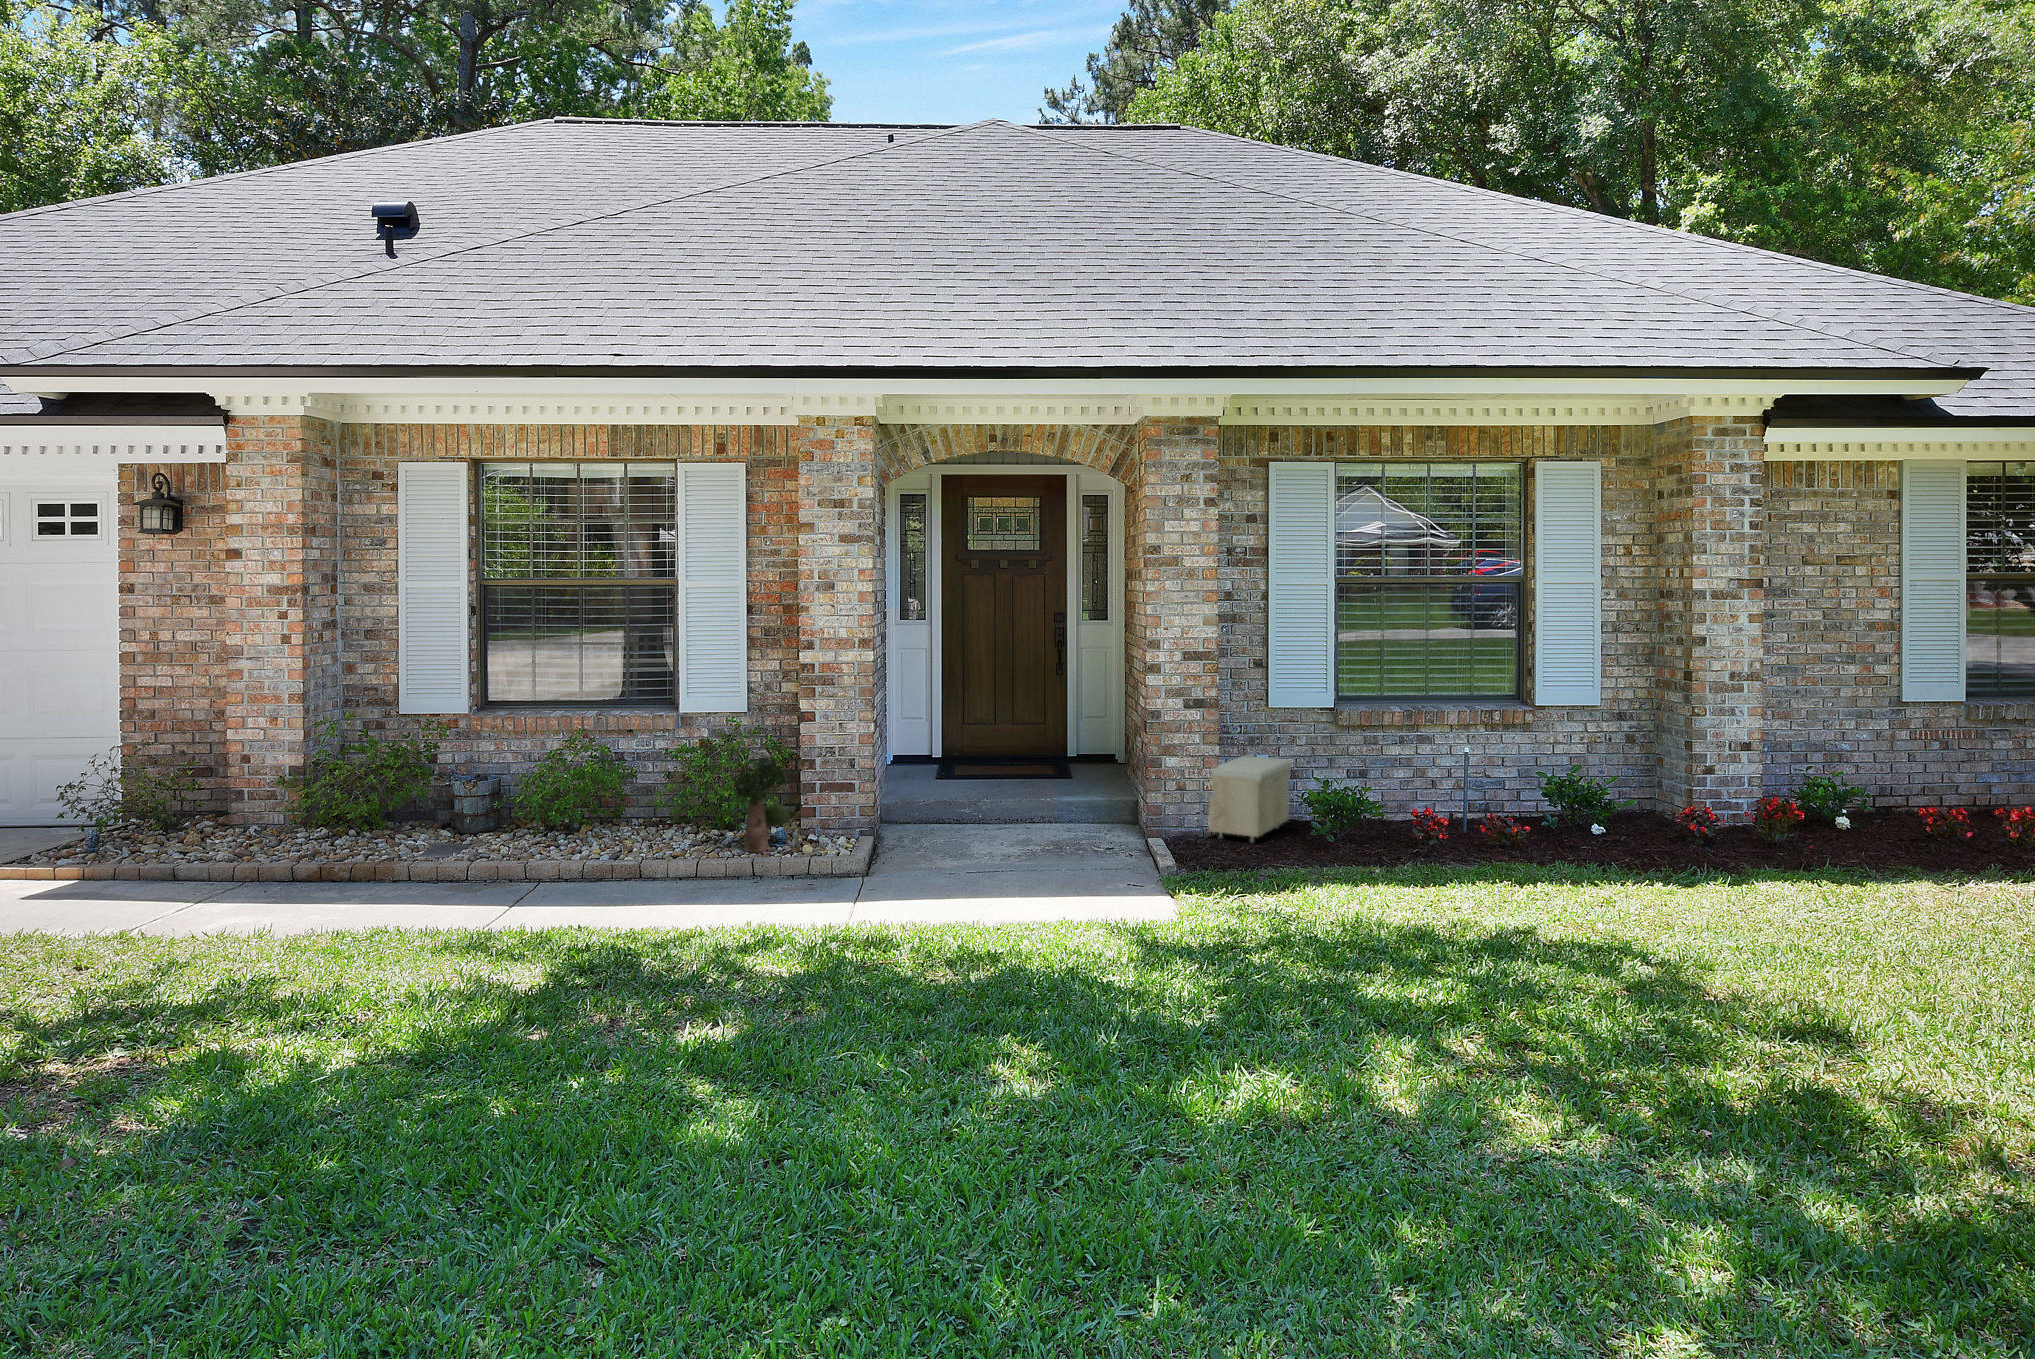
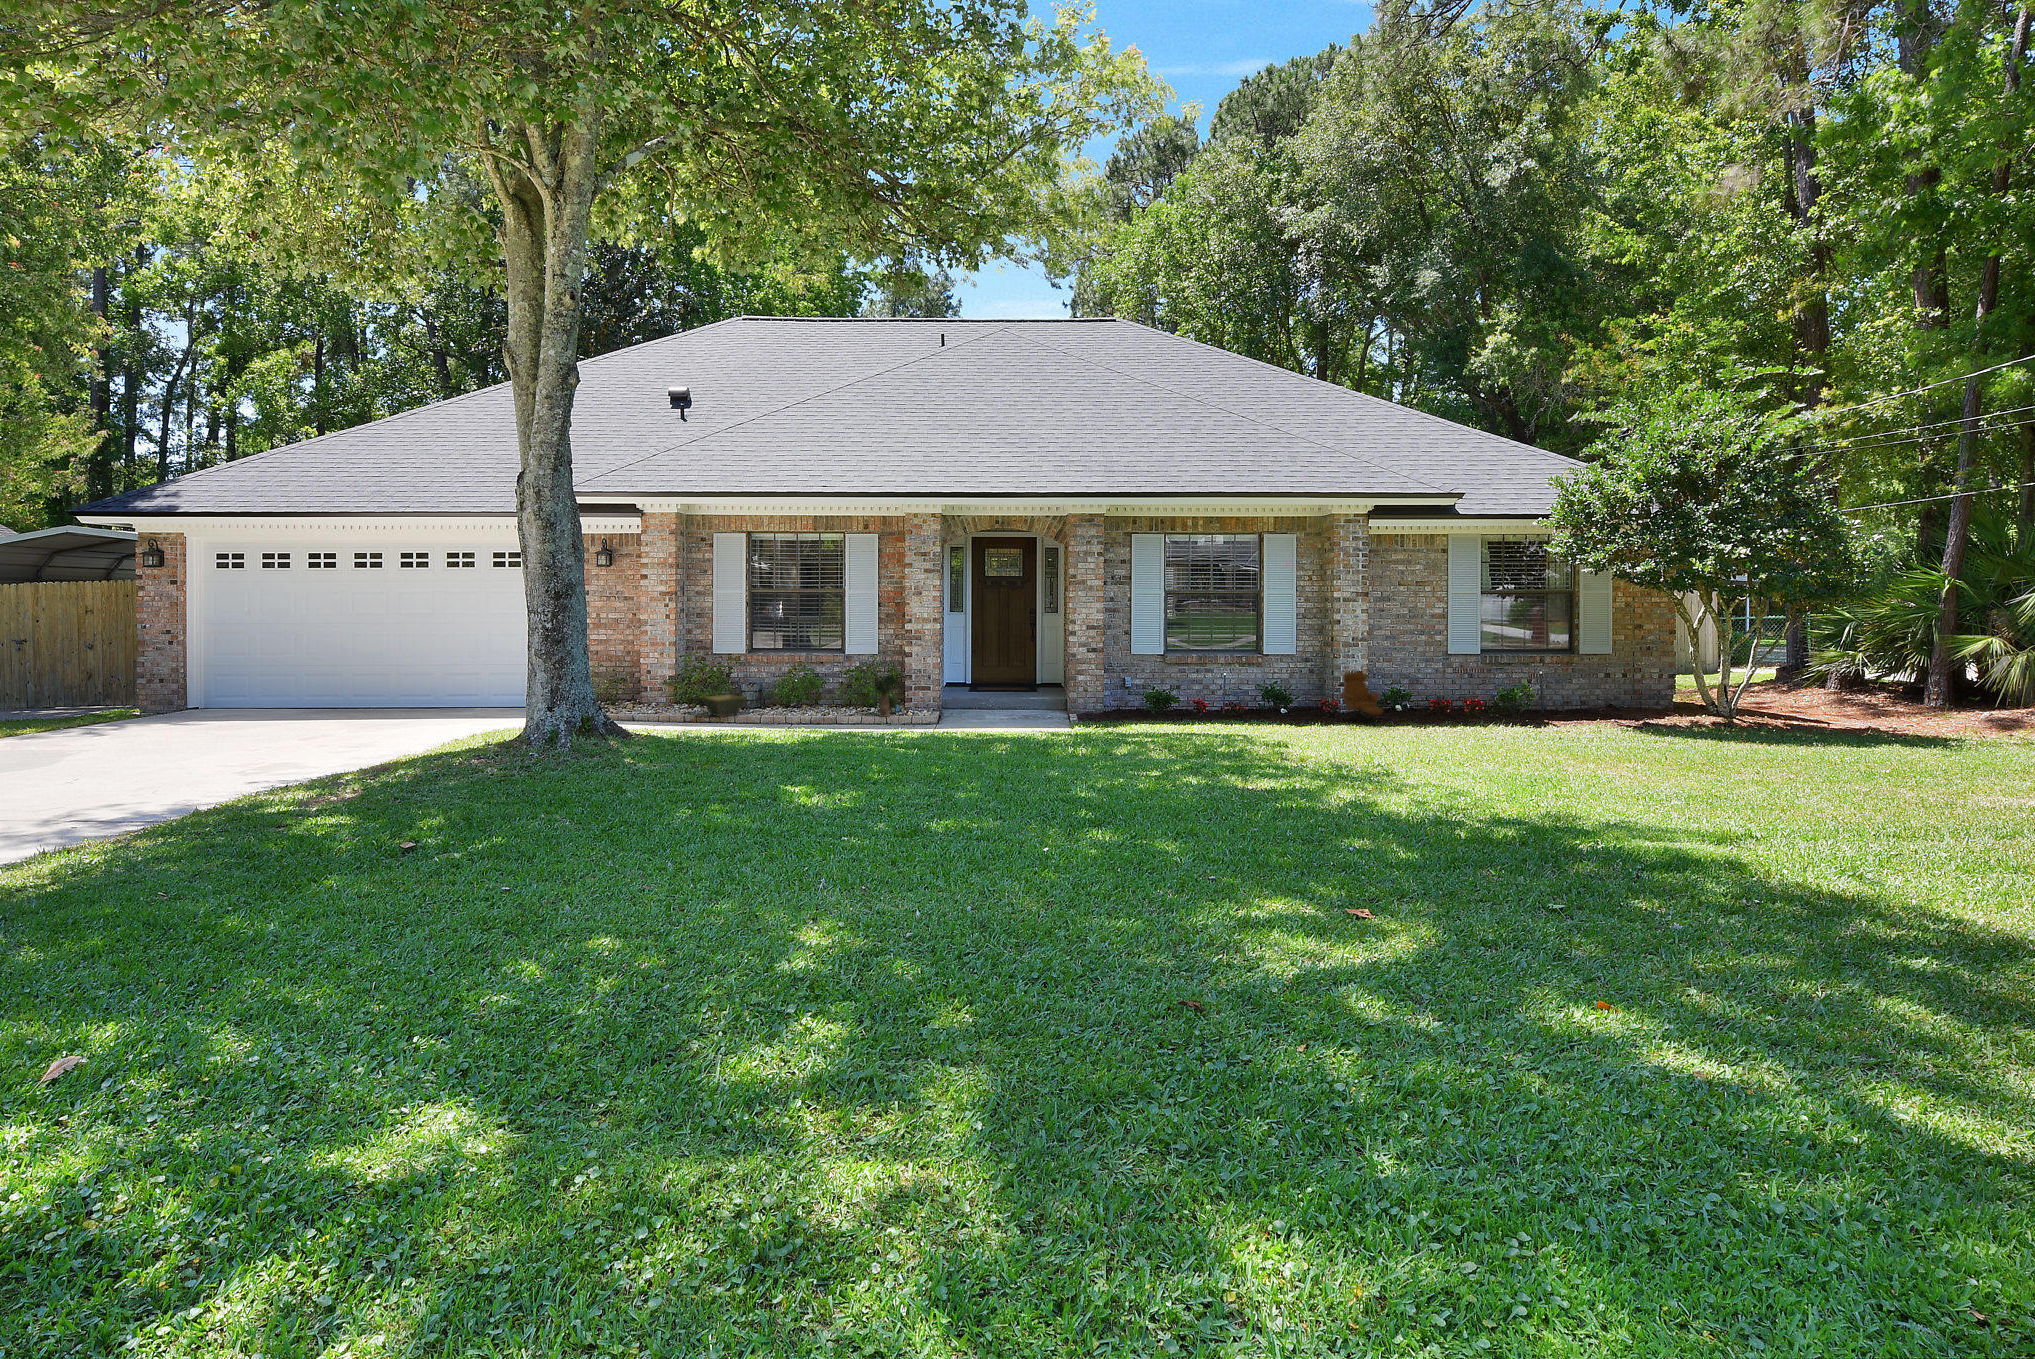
lounge chair: none [1720,744,1845,873] -> present [1341,672,1383,725]
storage bench: present [1208,756,1291,842] -> none [1097,677,1141,716]
basket: none [352,803,455,859] -> present [702,694,746,717]

